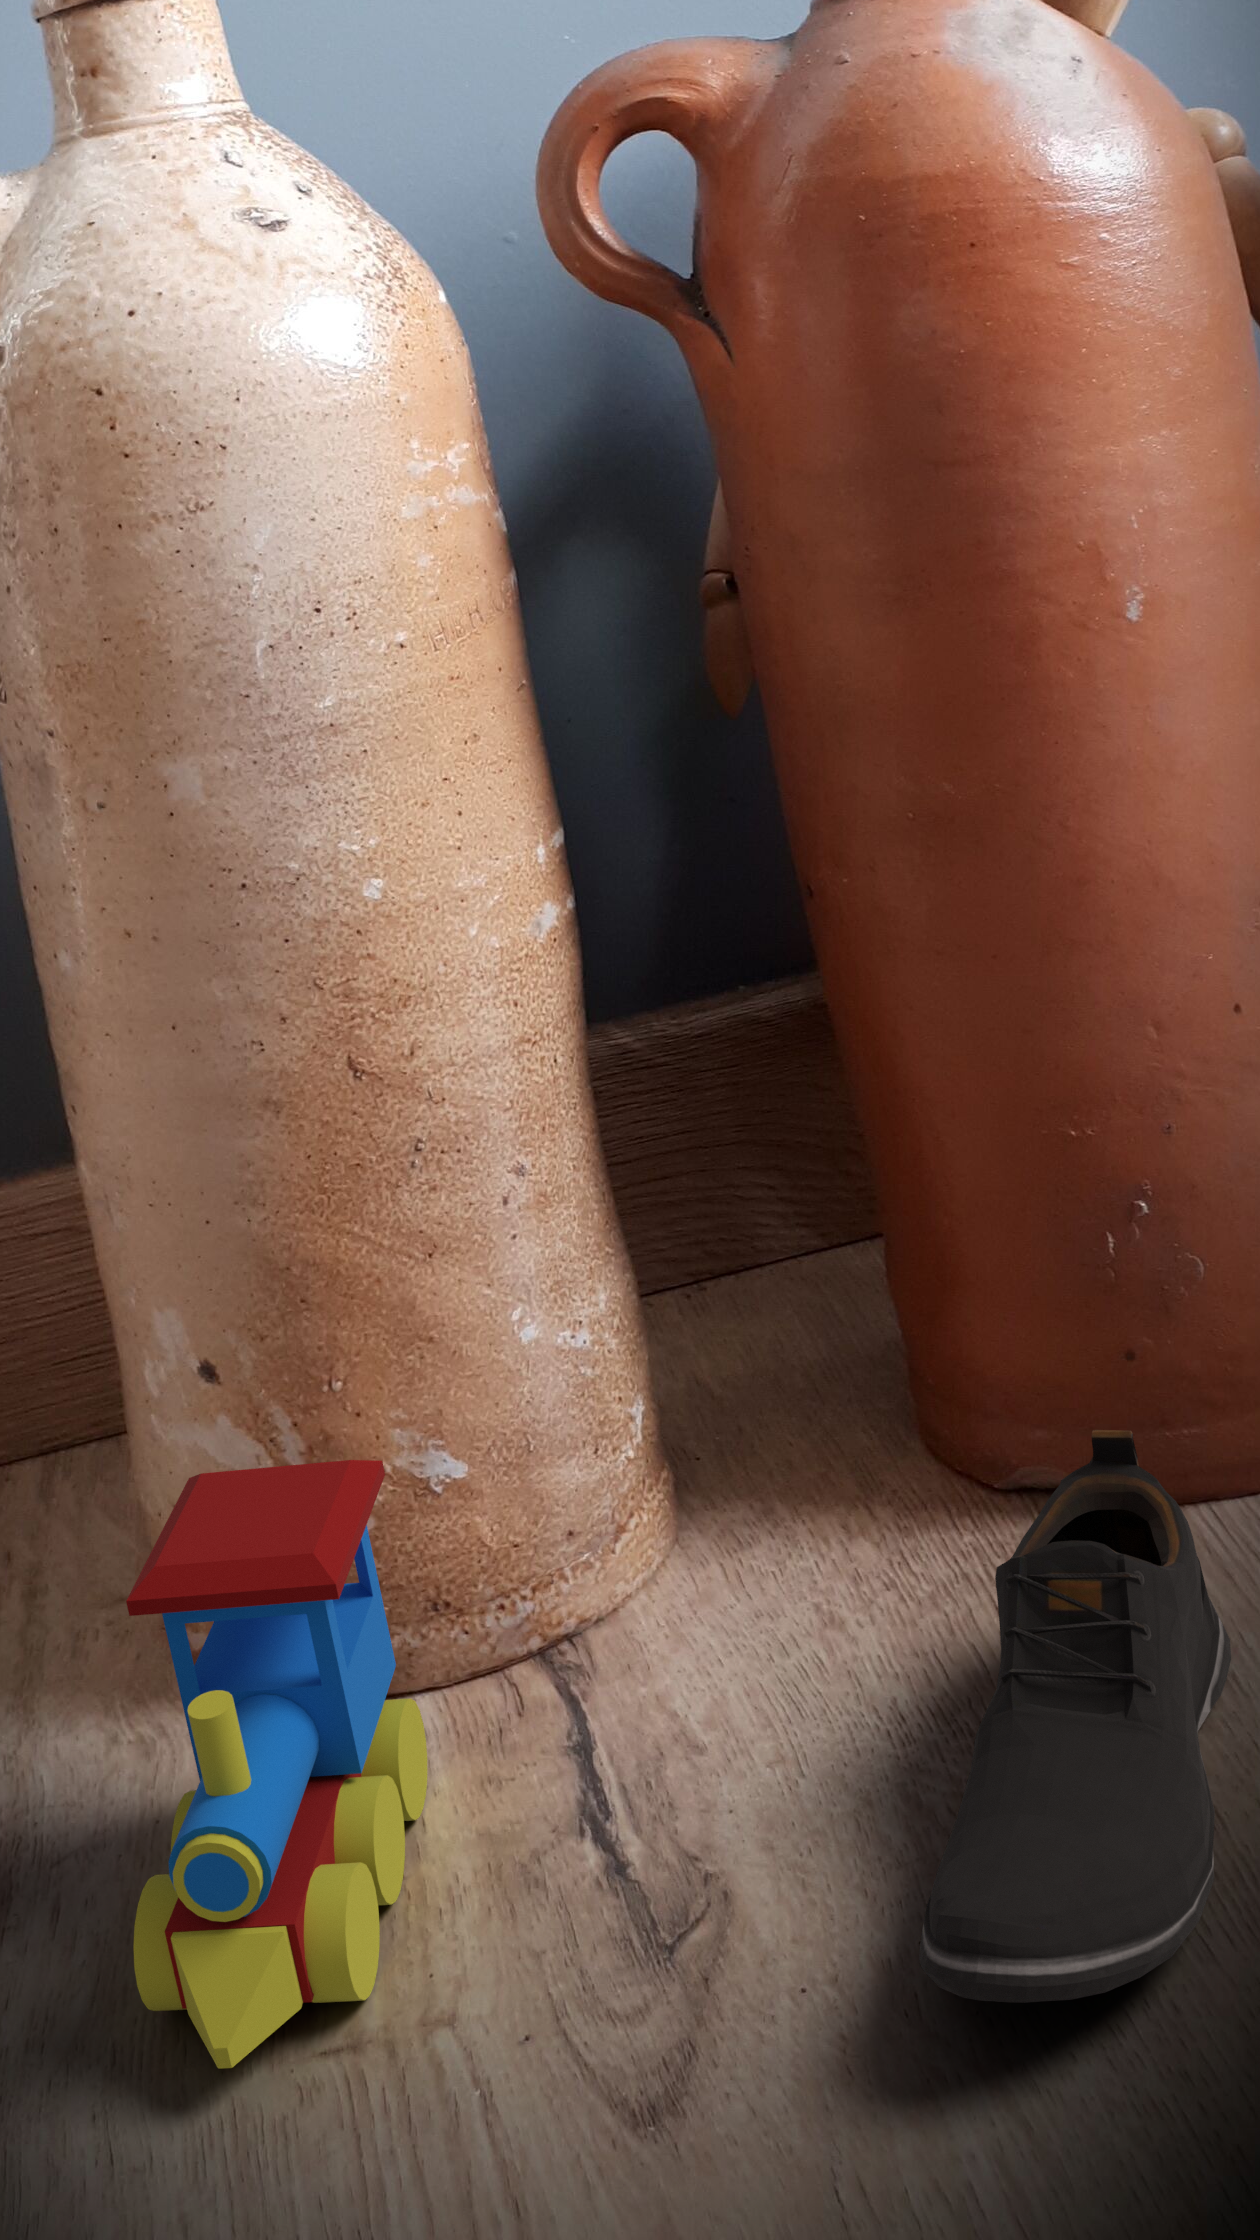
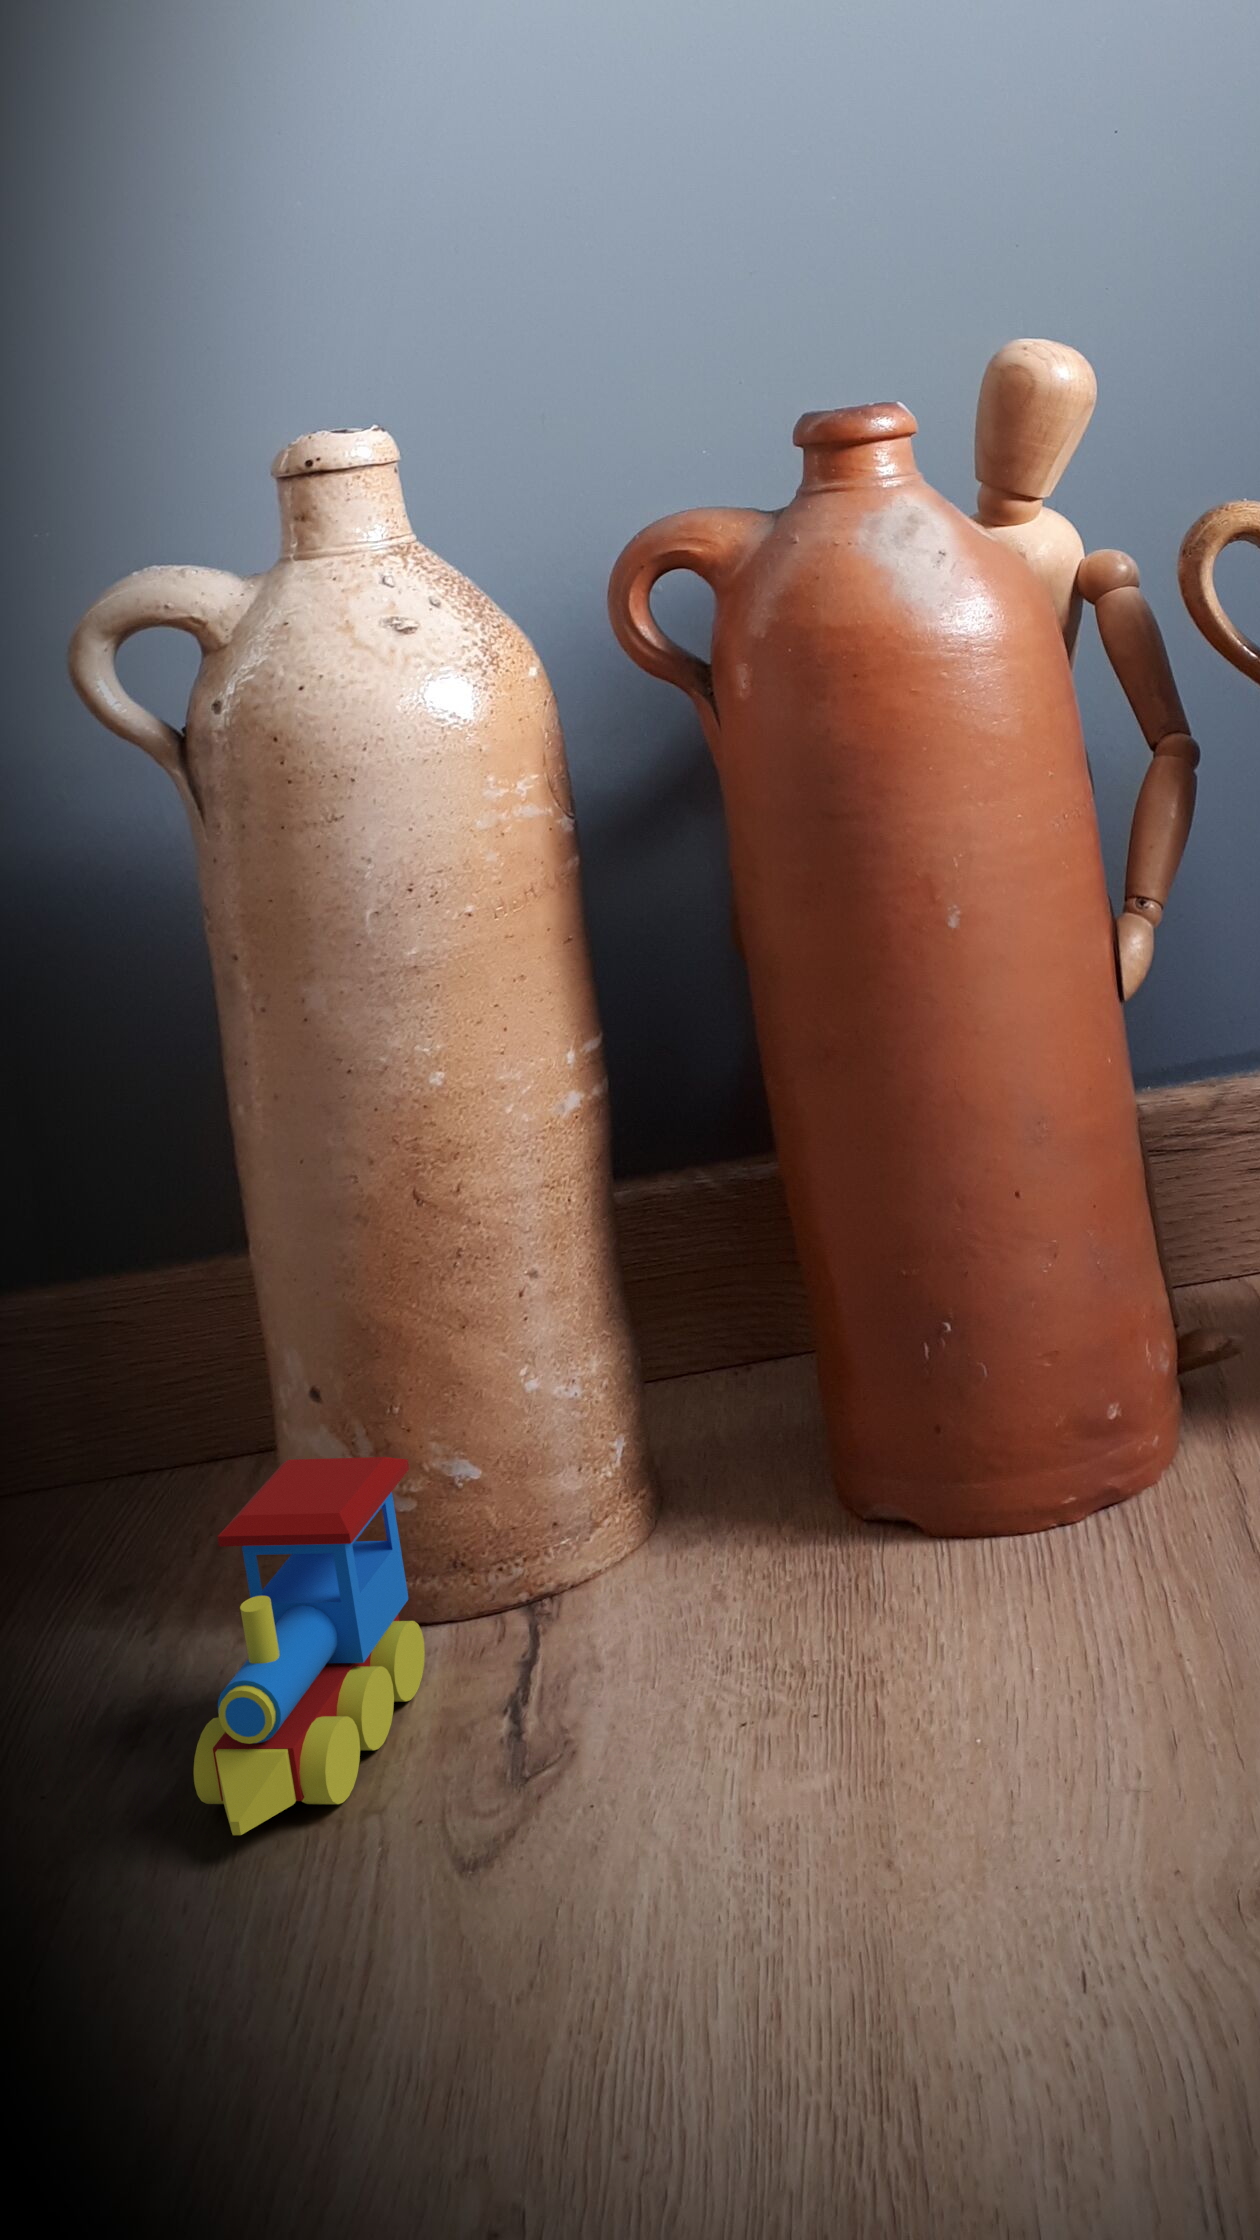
shoe: present [919,1430,1231,2003] -> none [663,1472,955,1815]

